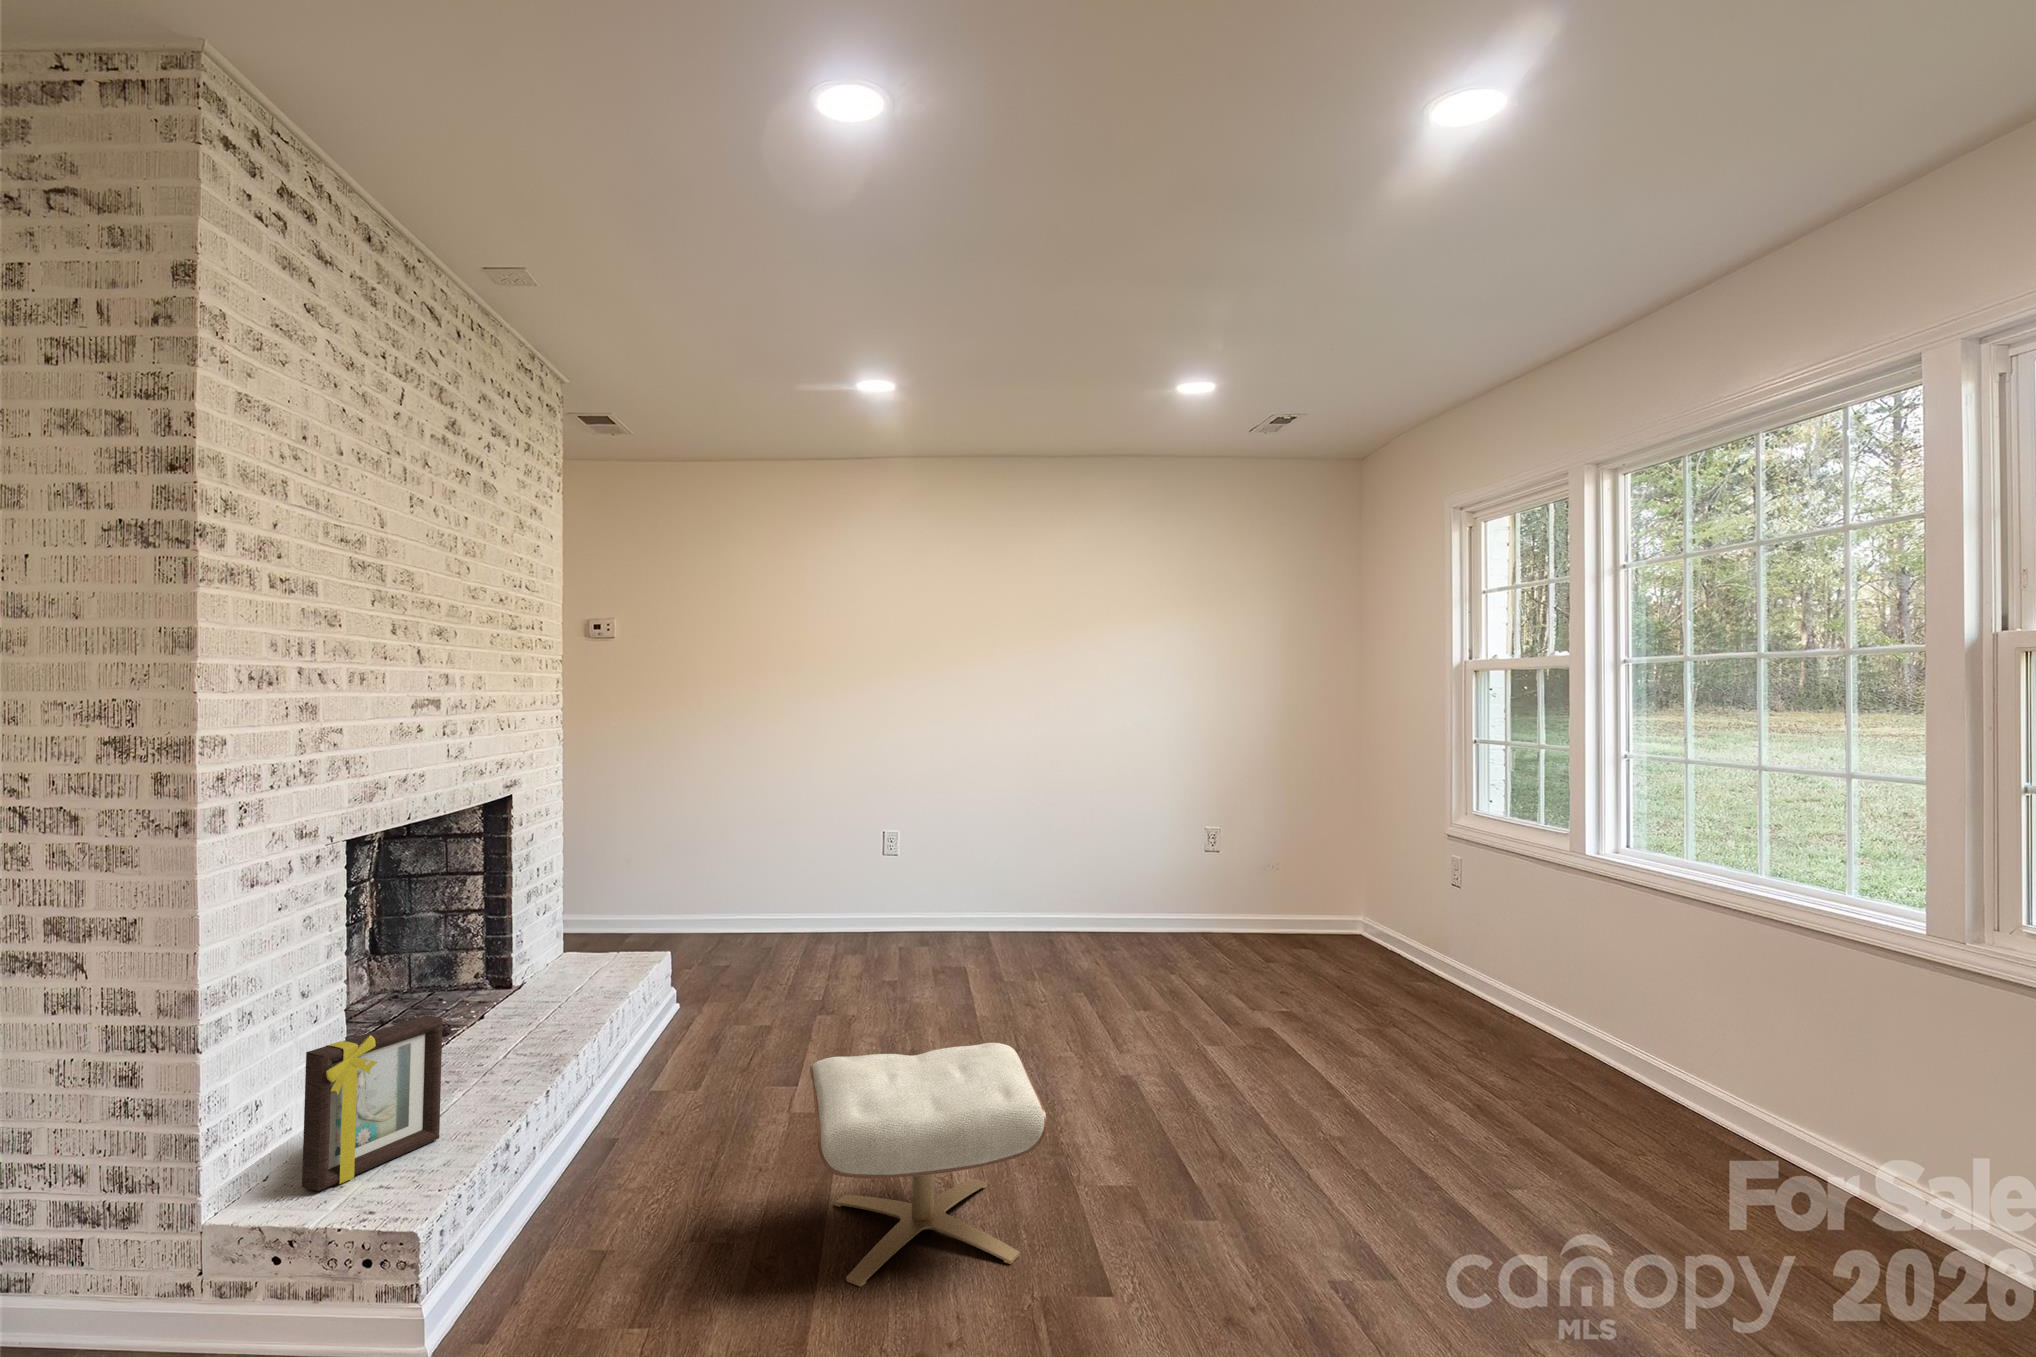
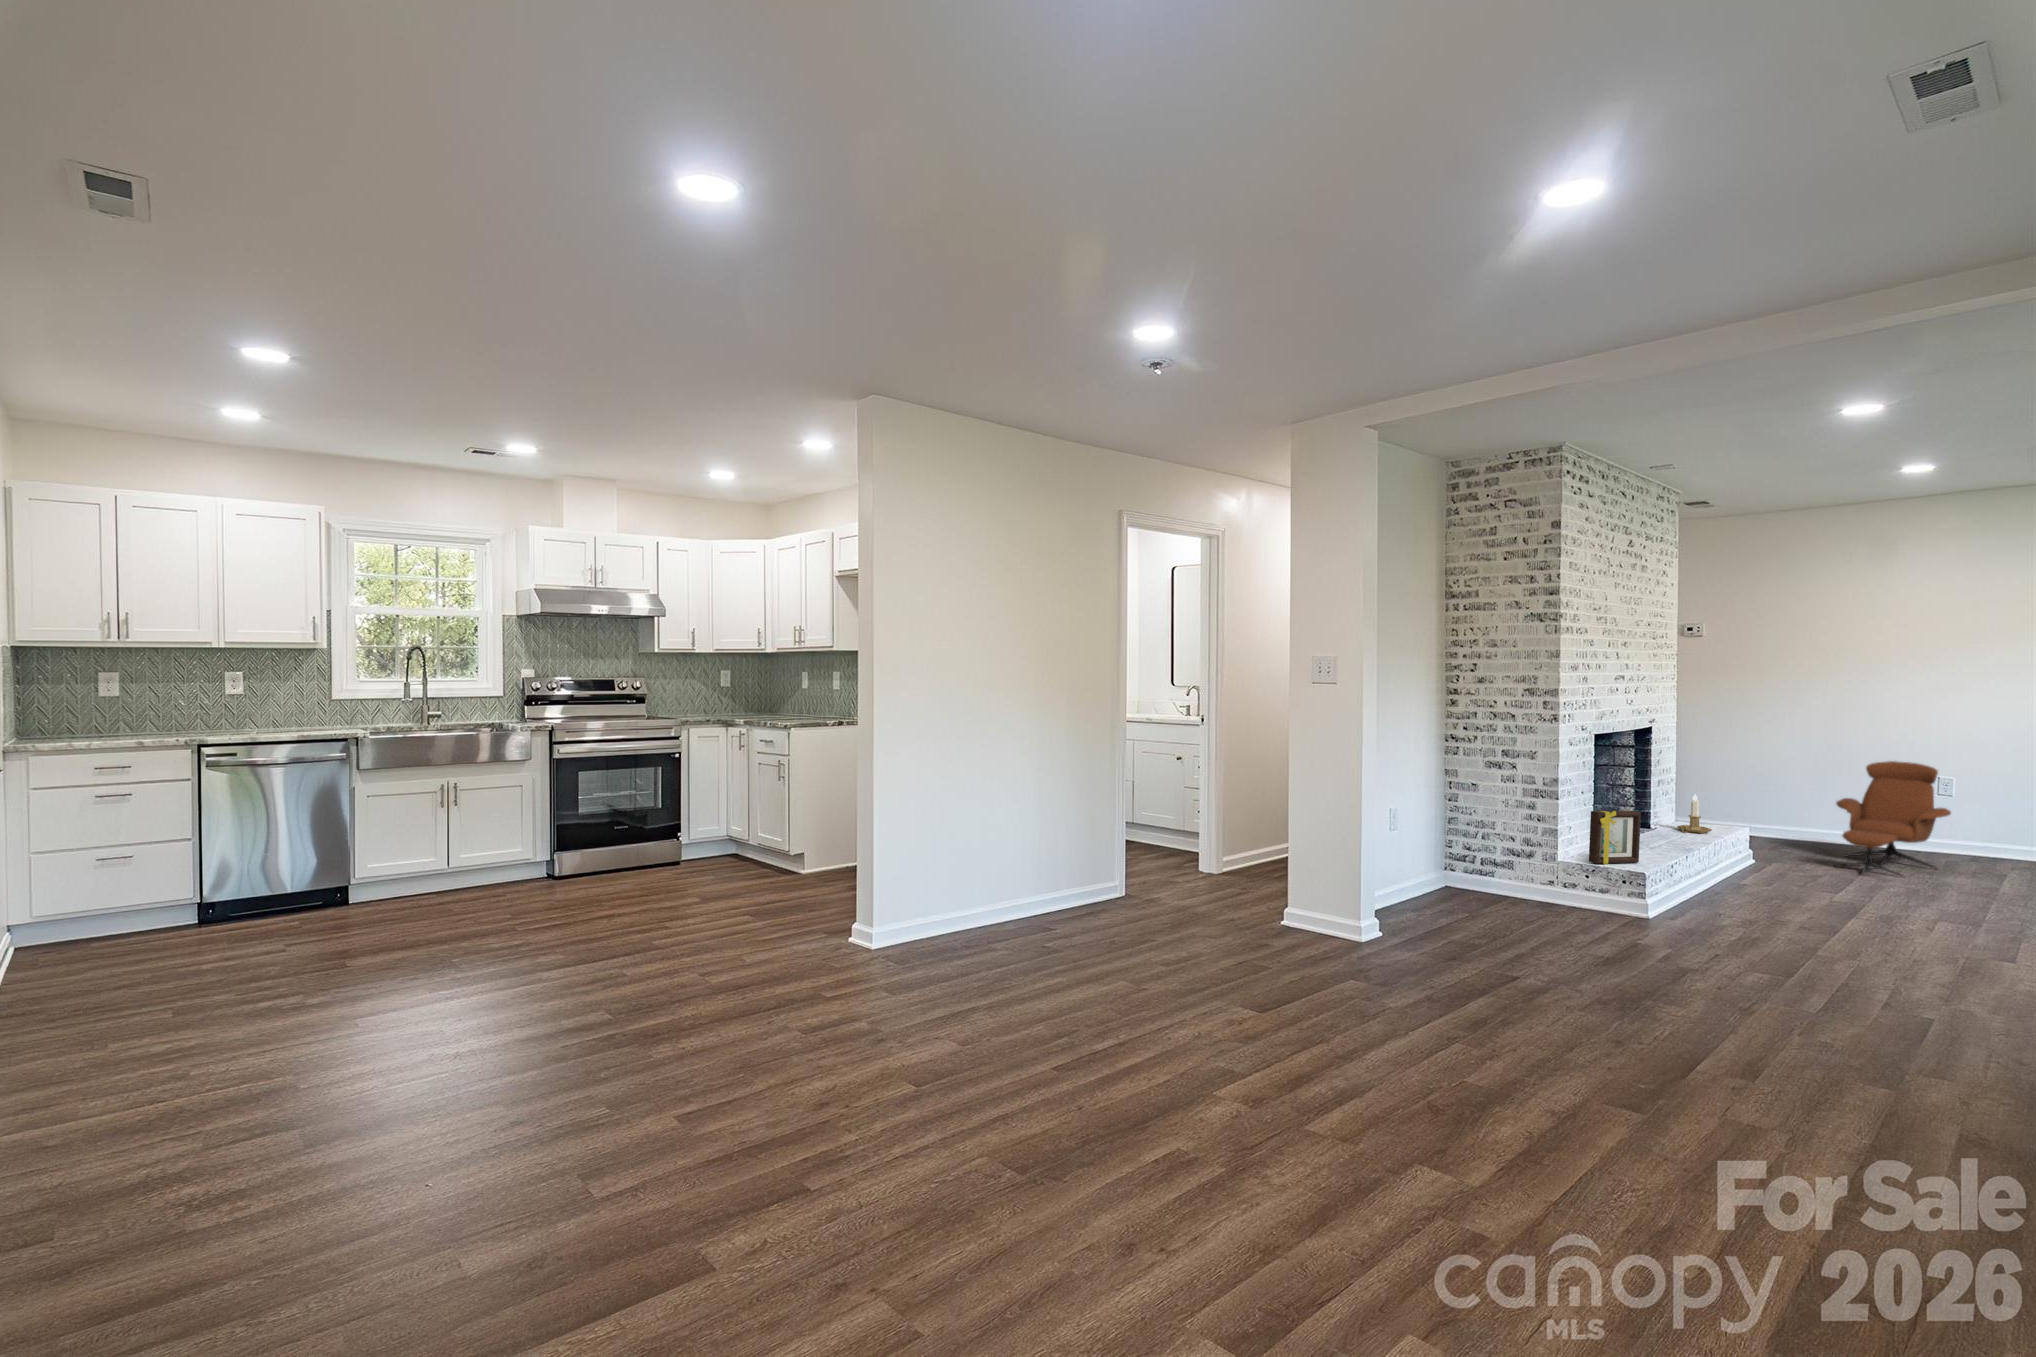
lounge chair: none [775,806,890,984] -> present [1836,761,1951,875]
candlestick: none [560,907,616,984] -> present [1677,794,1712,833]
ottoman: present [810,1043,1047,1286] -> none [1844,866,2007,981]

